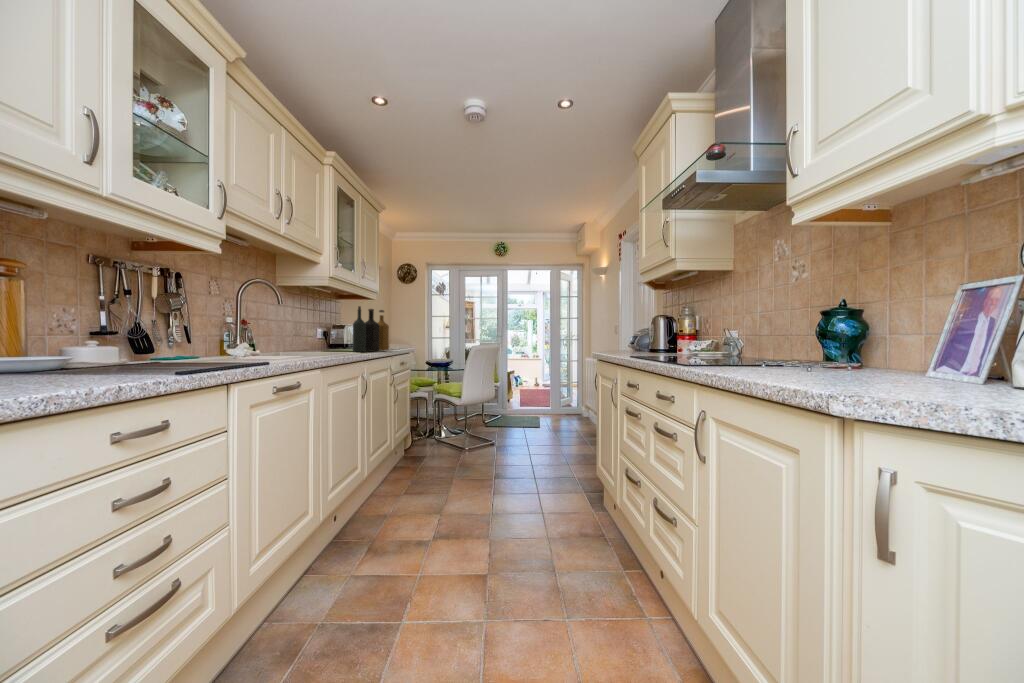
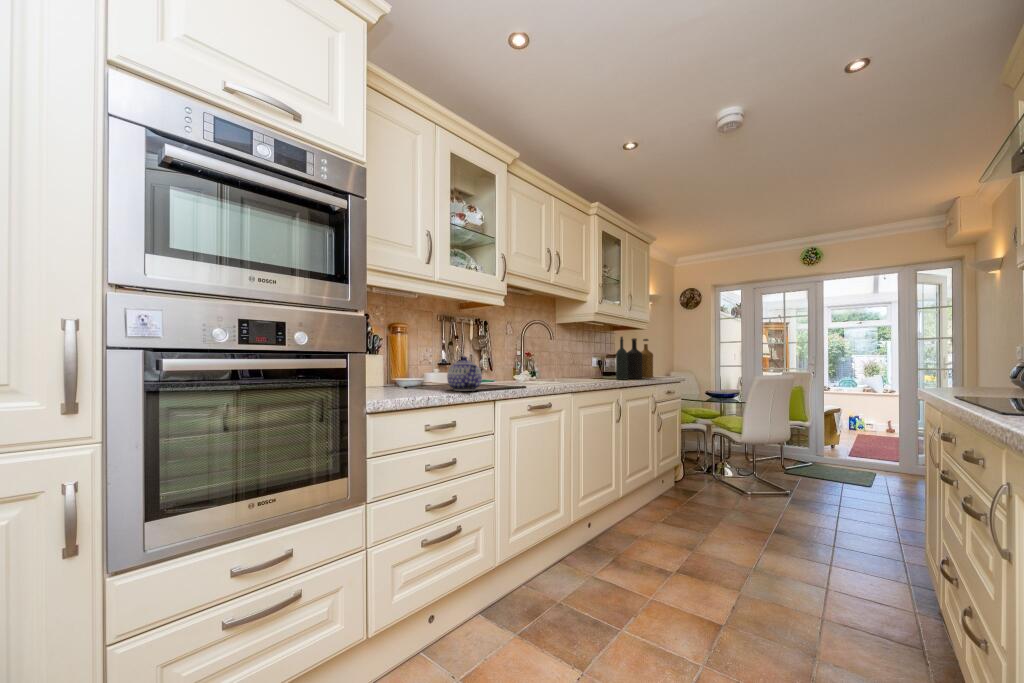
teapot: none [132,321,201,374] -> present [447,356,482,391]

